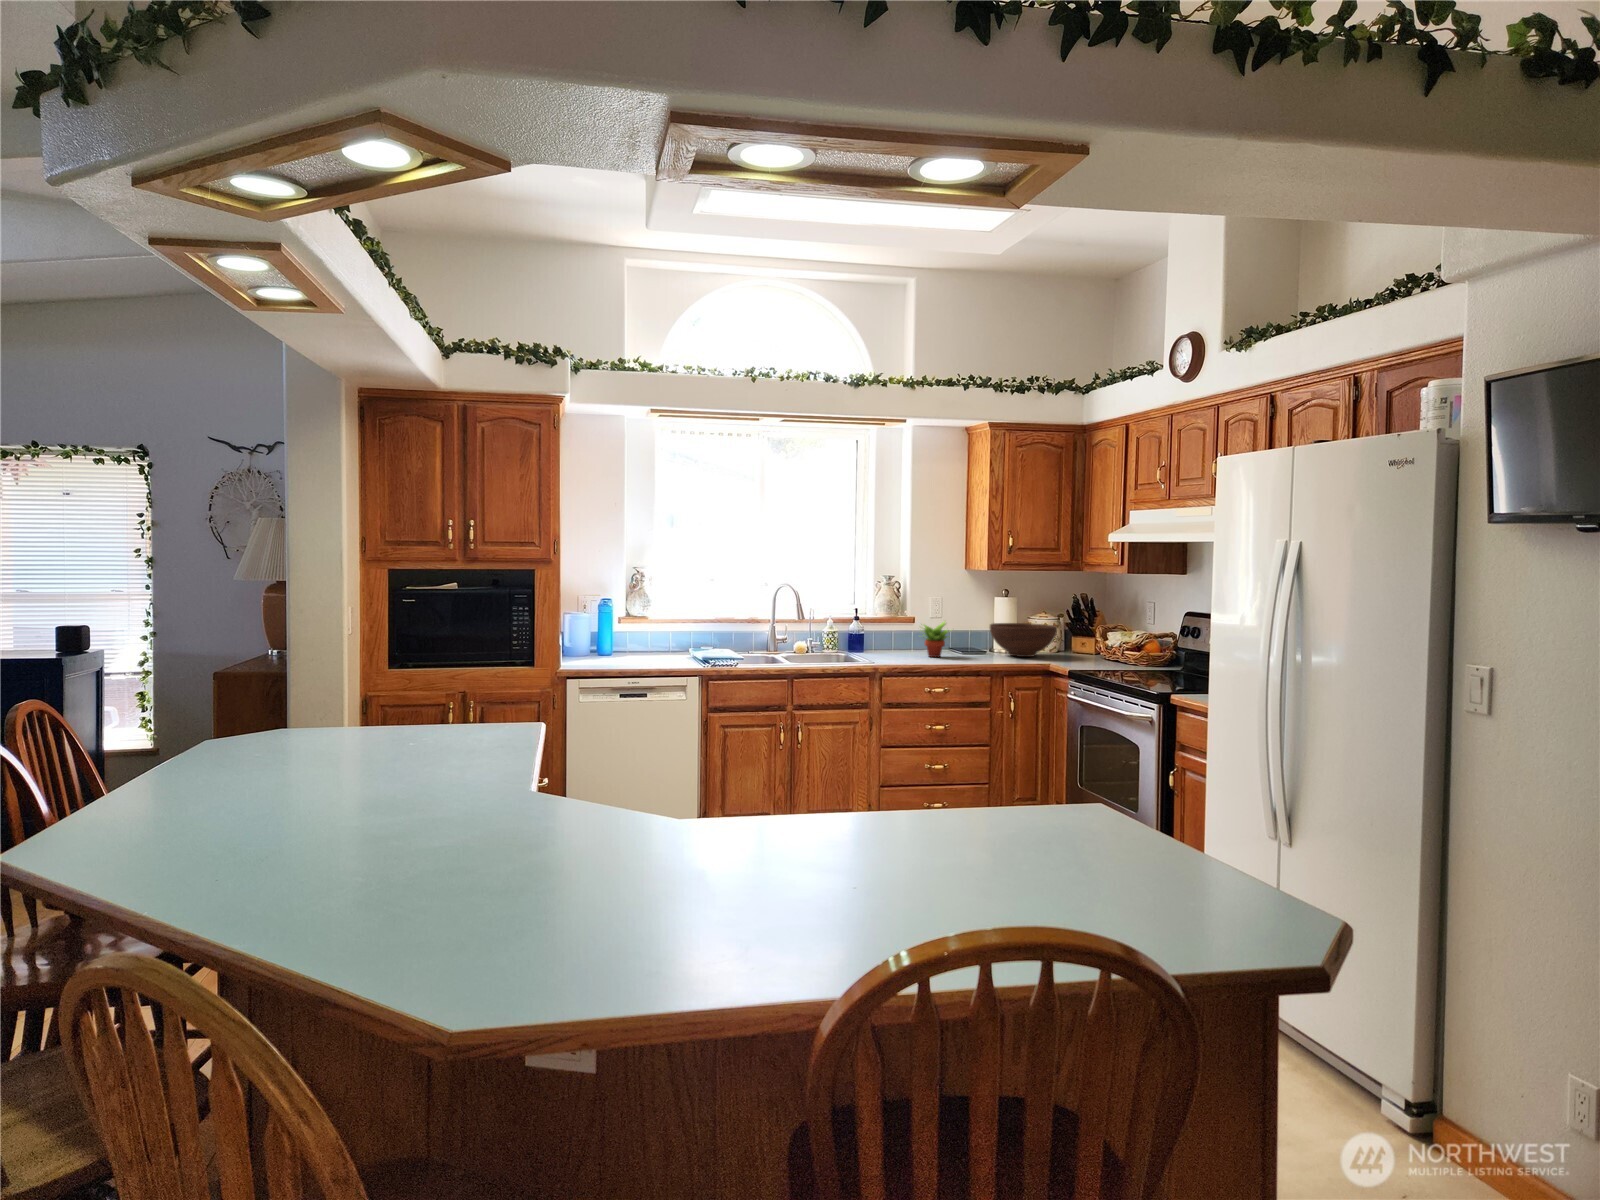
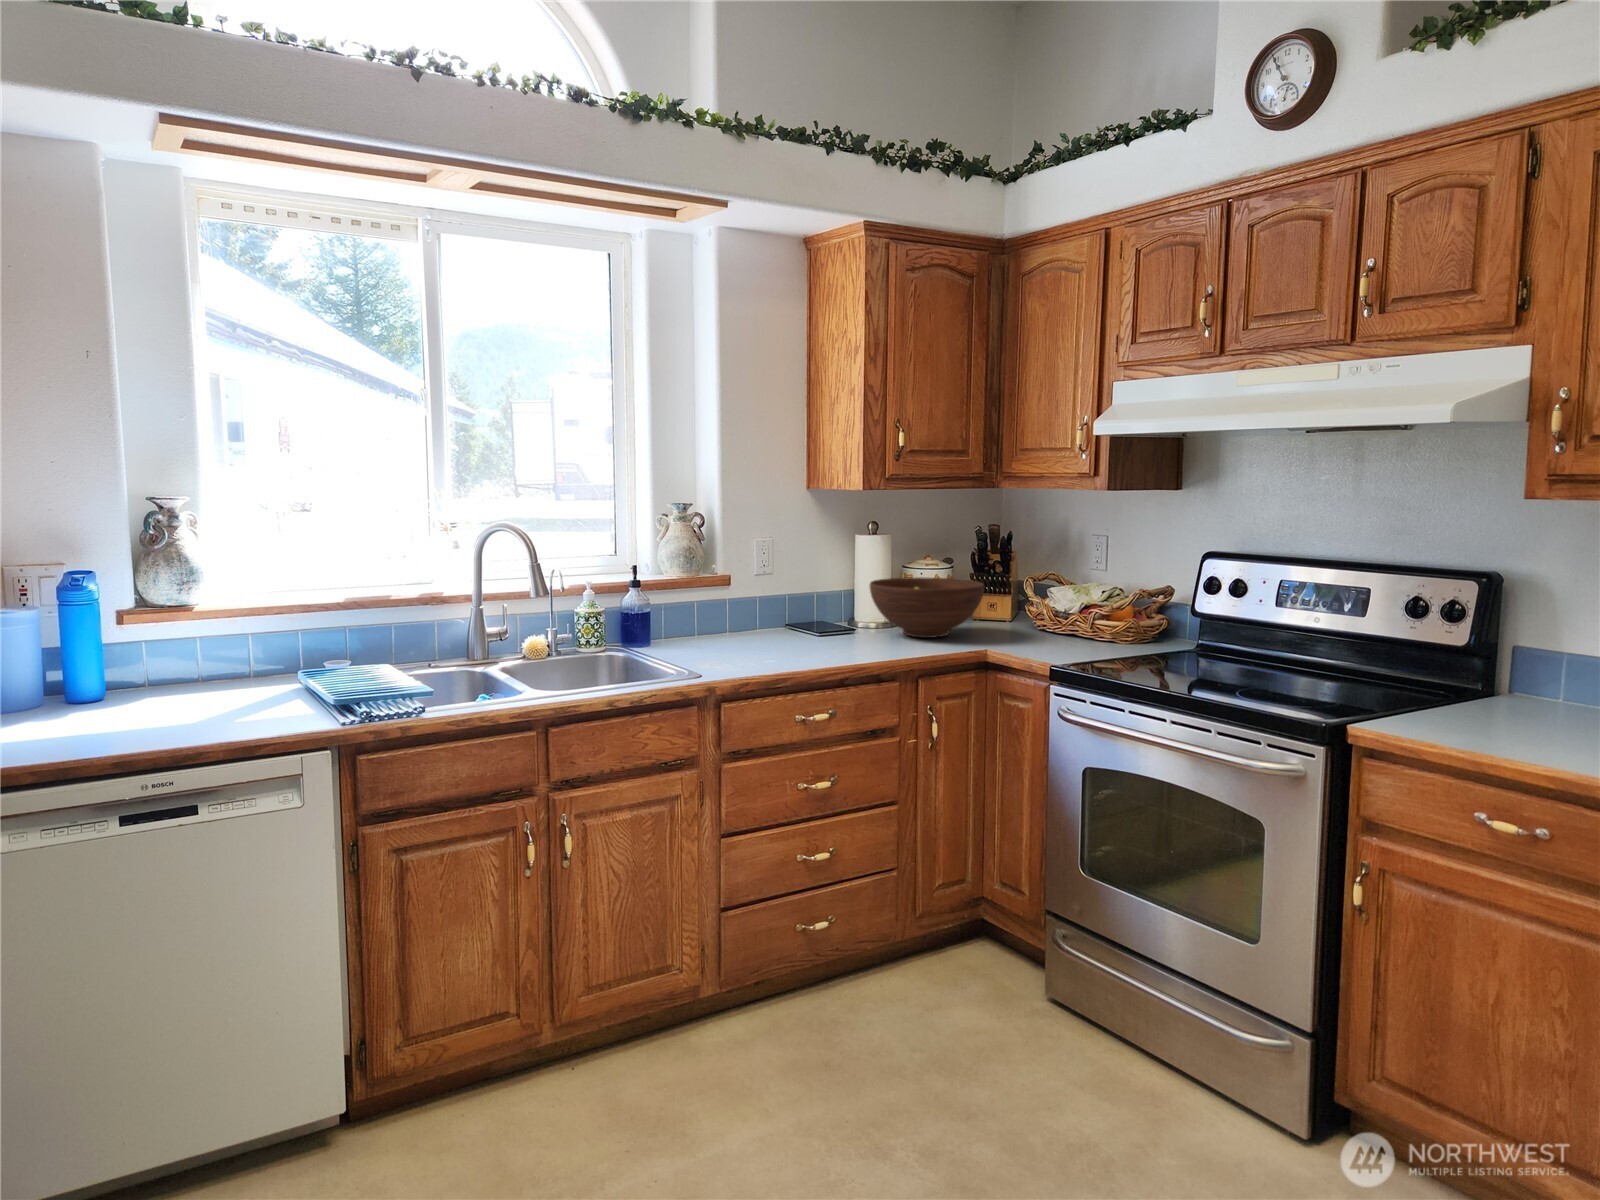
succulent plant: present [923,622,949,657] -> none [755,581,821,650]

